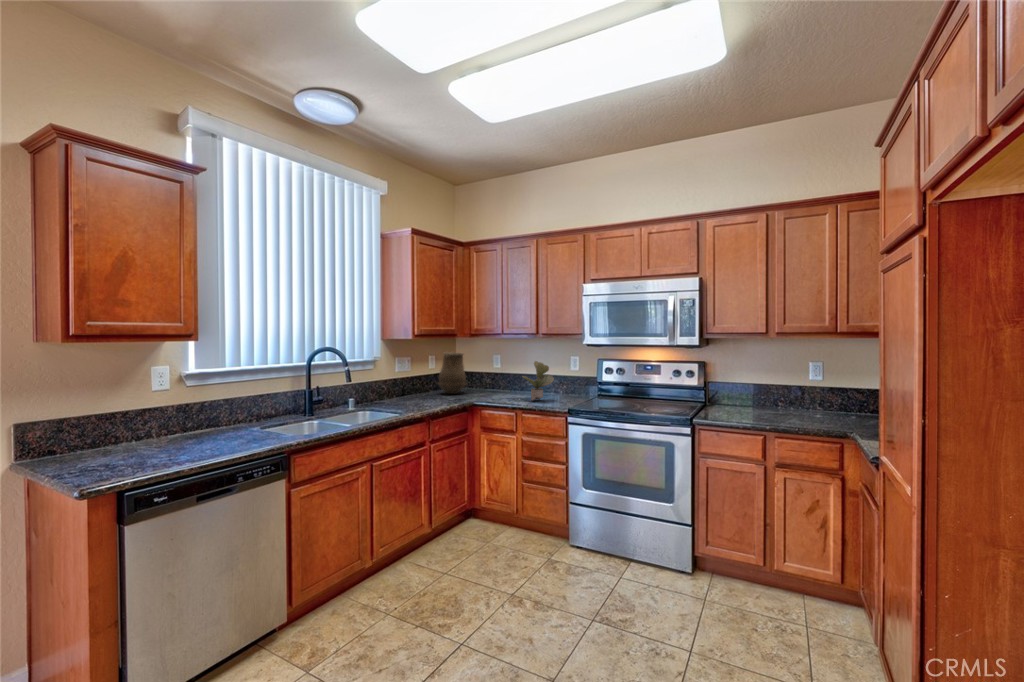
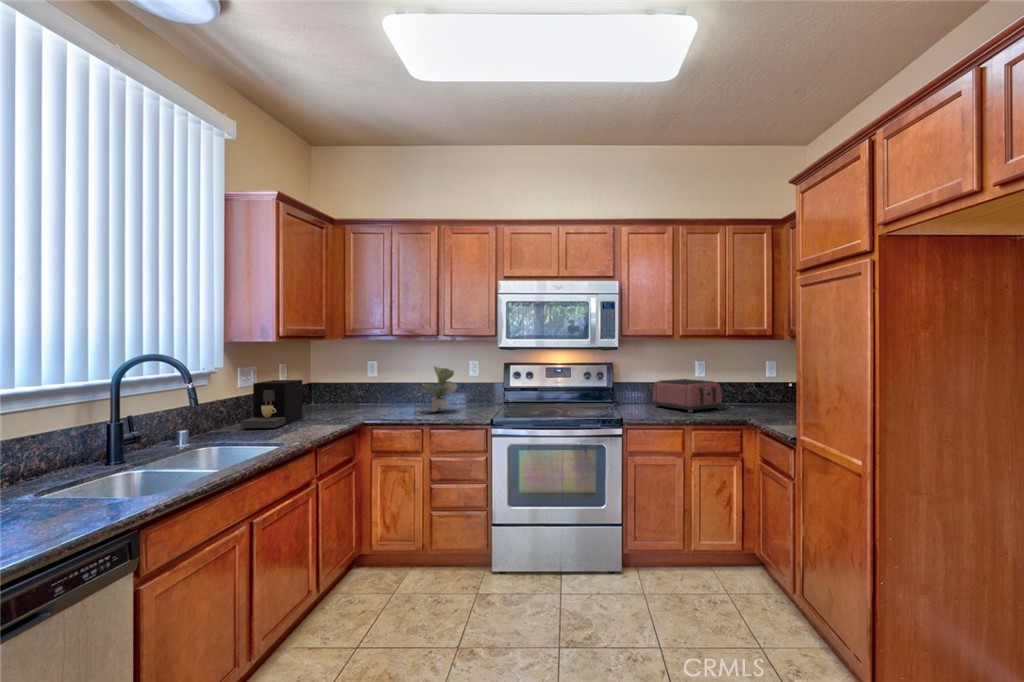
vase: present [438,352,467,394] -> none [297,359,339,412]
coffee maker: none [389,368,436,403] -> present [241,380,302,428]
toaster: none [750,384,834,420] -> present [652,379,722,412]

